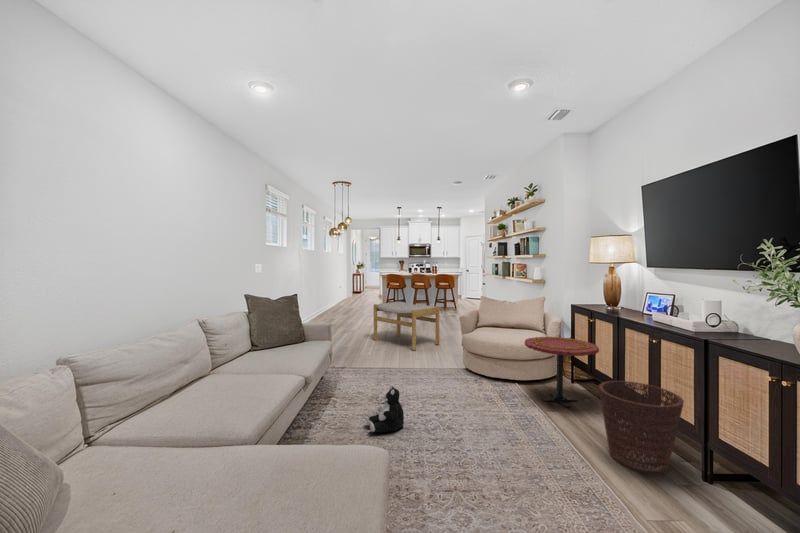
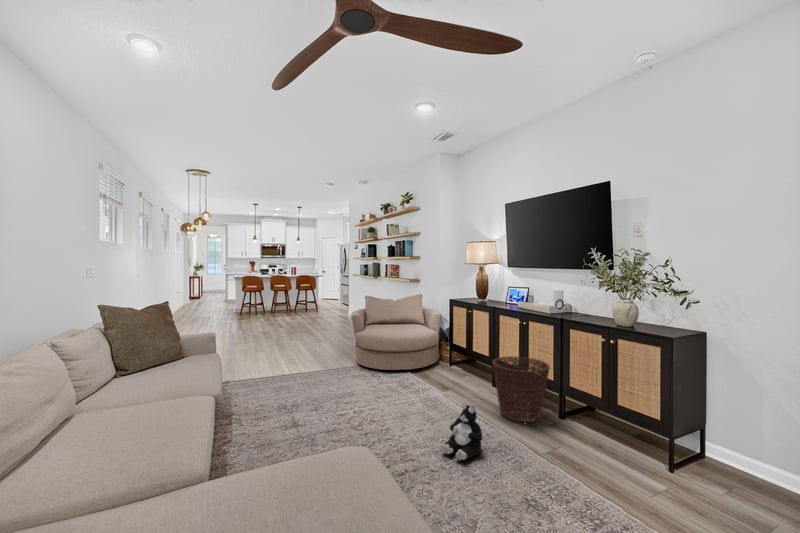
footstool: present [374,302,439,351] -> none [246,305,321,355]
side table: present [525,337,599,407] -> none [420,328,479,386]
plush toy: present [365,386,404,432] -> present [442,404,482,460]

